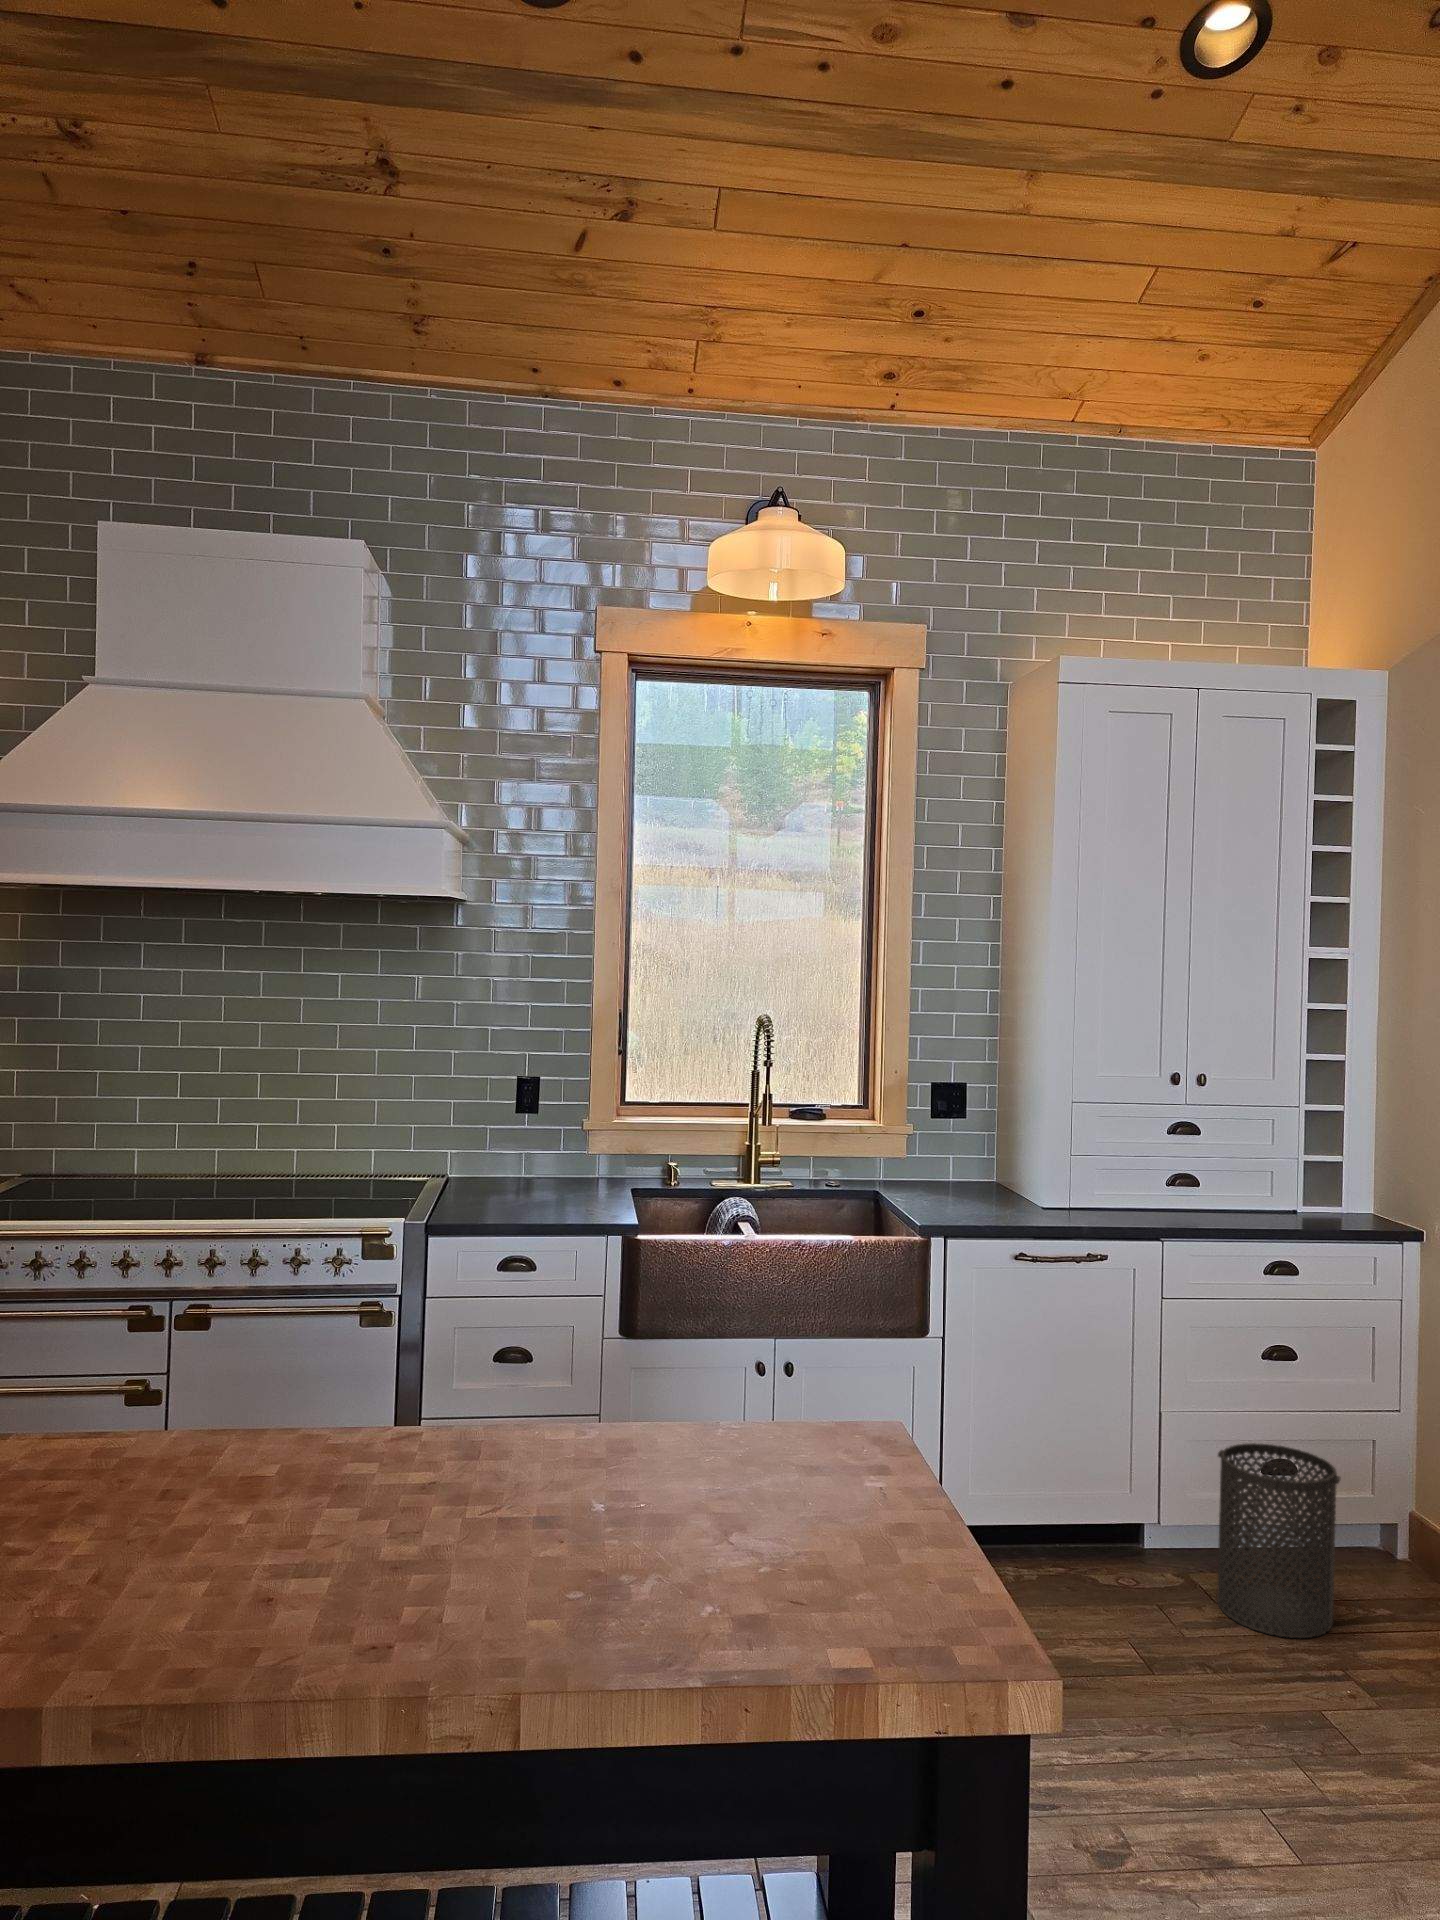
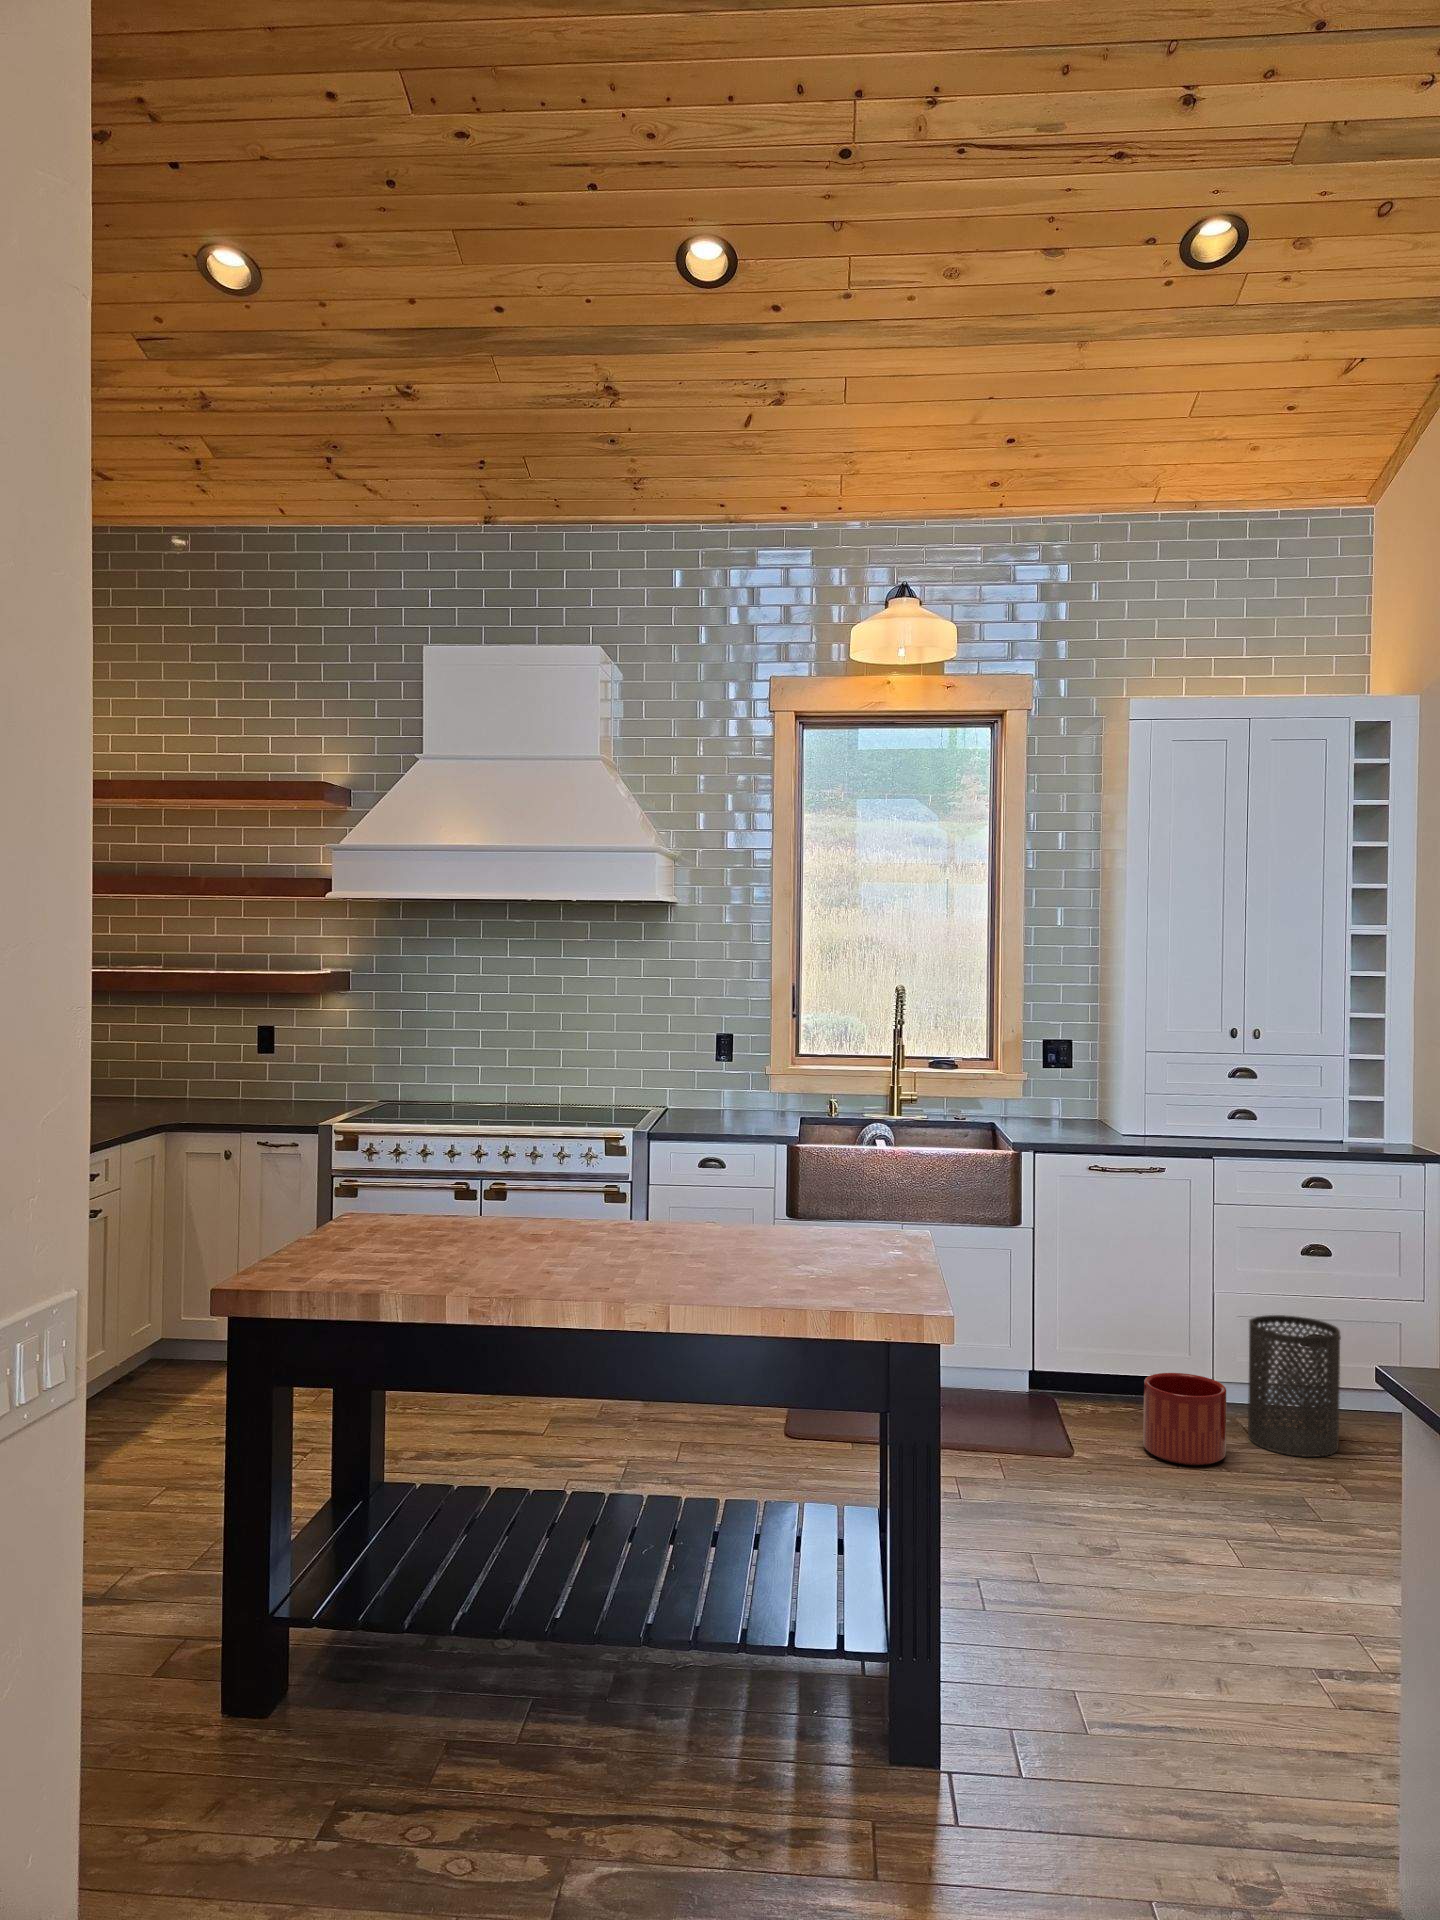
planter: none [1103,1533,1214,1669] -> present [1143,1373,1226,1465]

